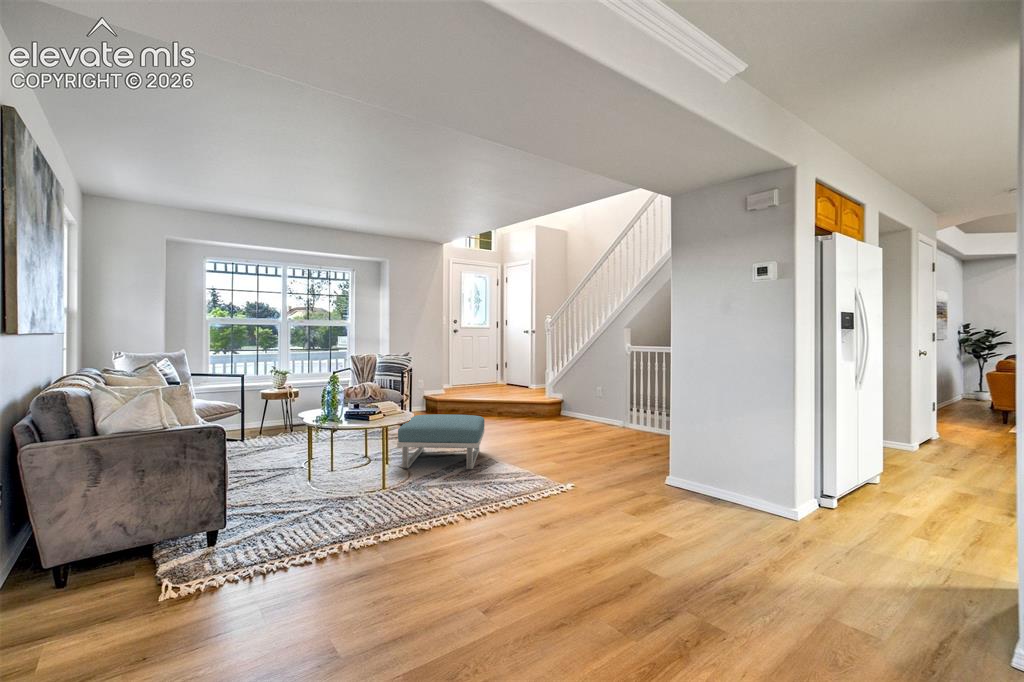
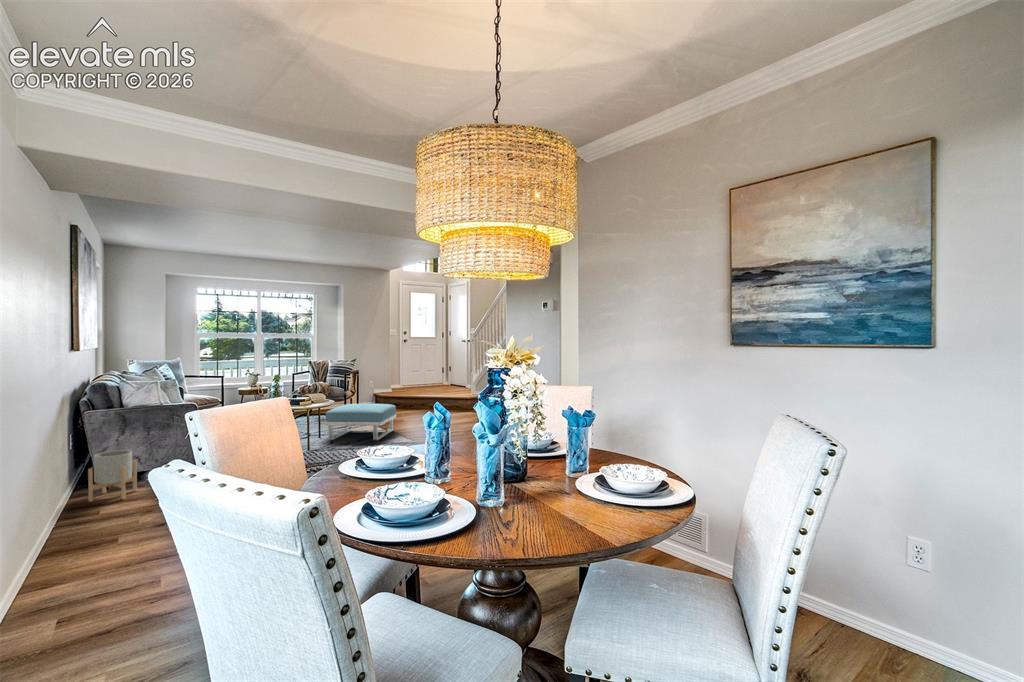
planter: none [24,515,120,624] -> present [88,450,137,502]

